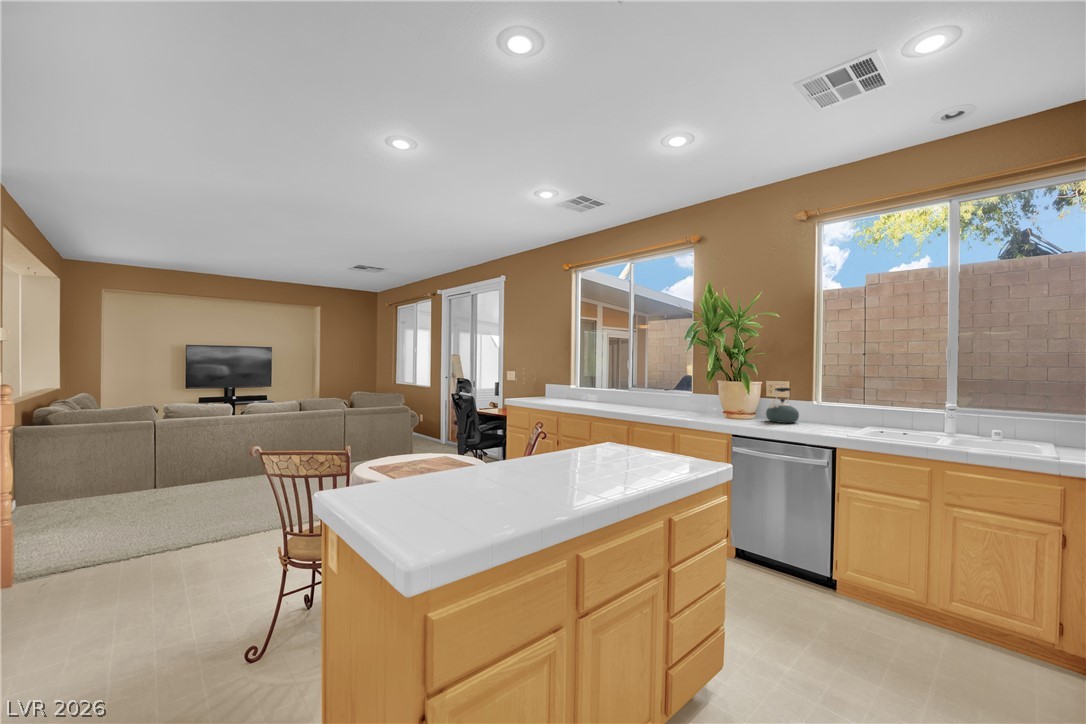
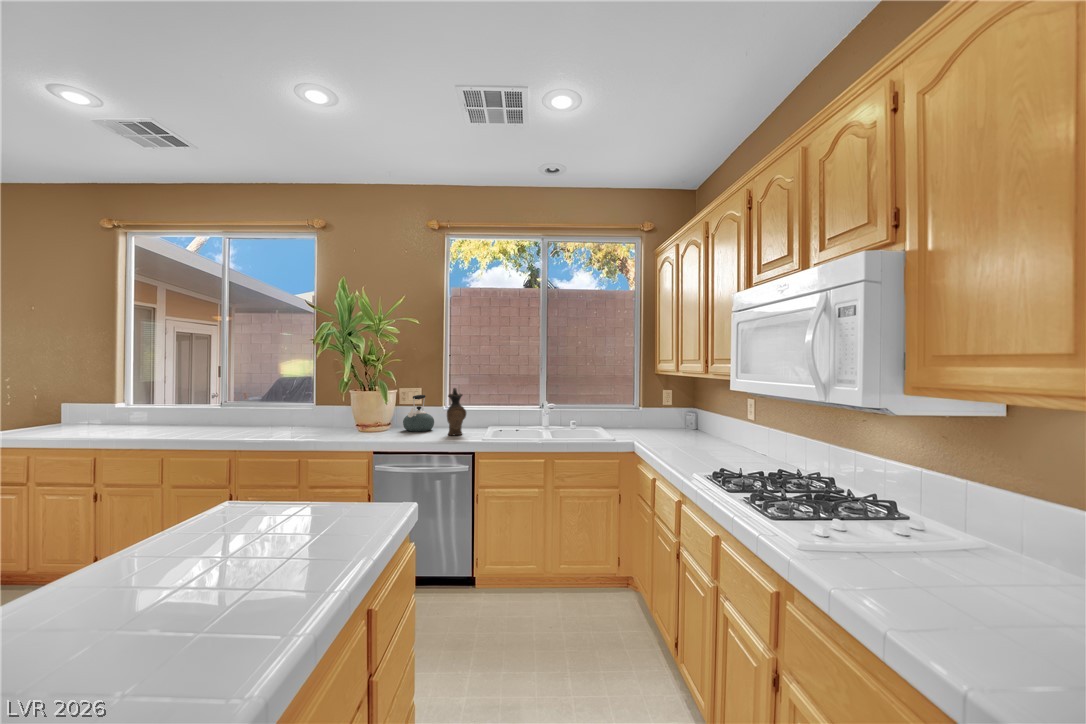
ceramic pitcher: none [807,381,830,430] -> present [447,388,466,435]

